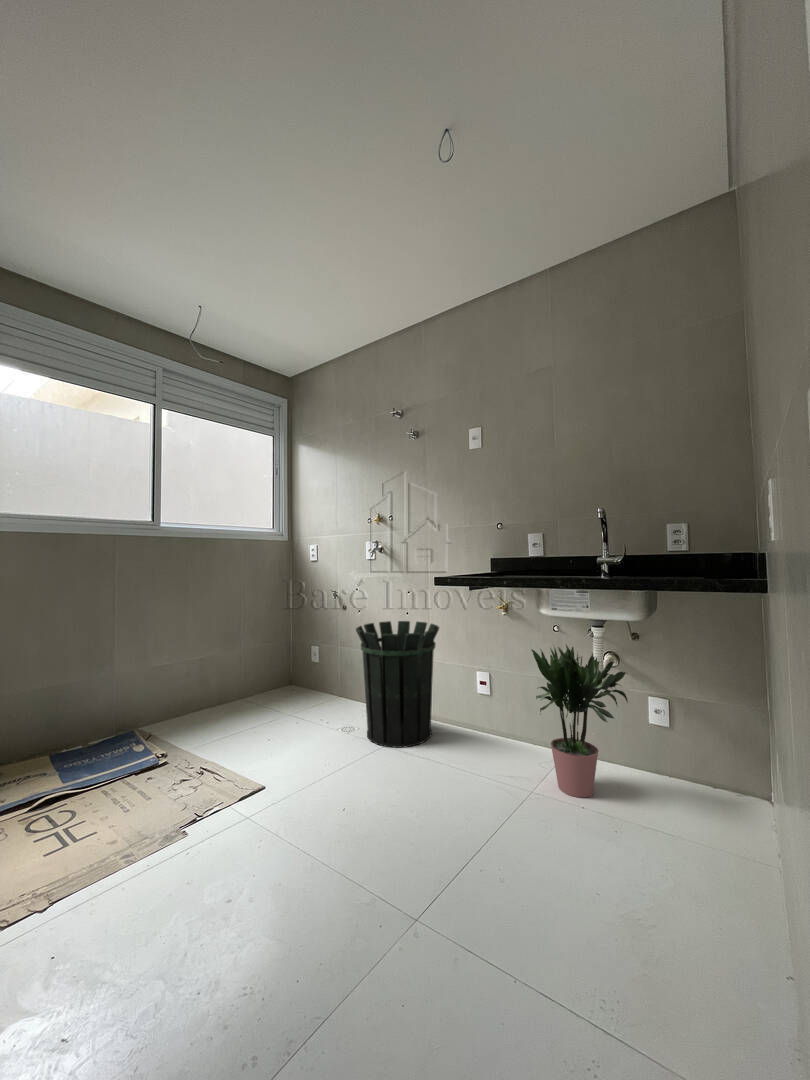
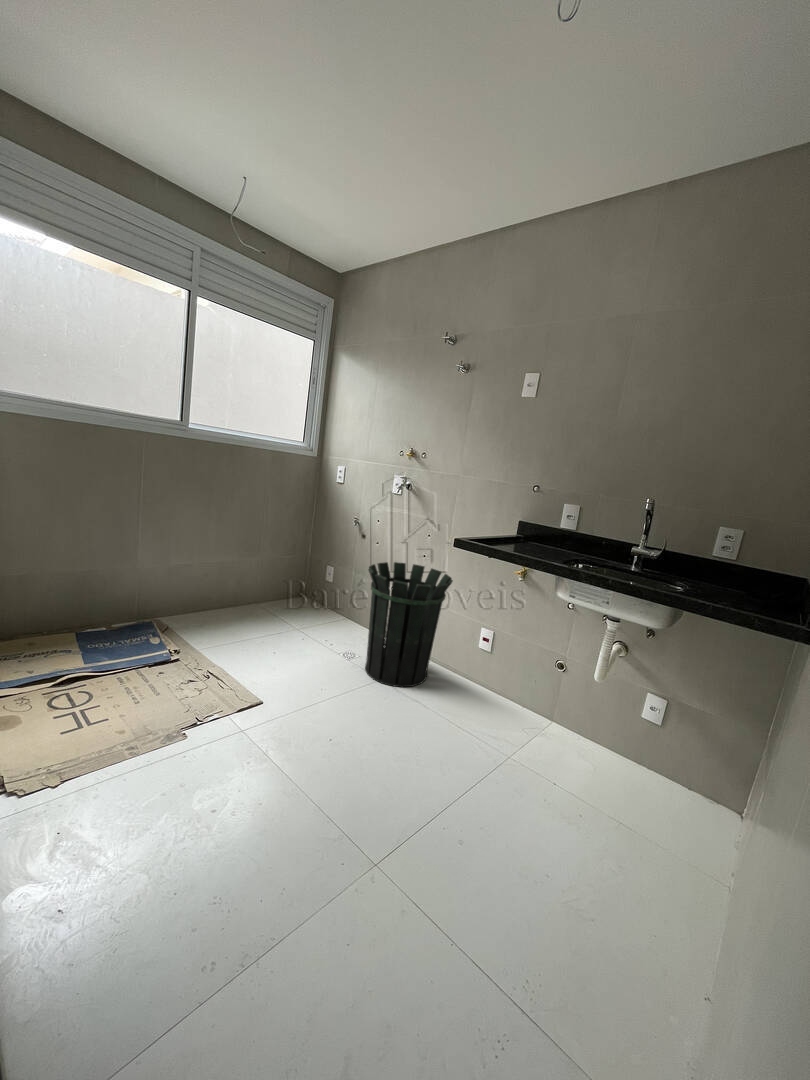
potted plant: present [531,645,628,798] -> none [521,620,643,774]

